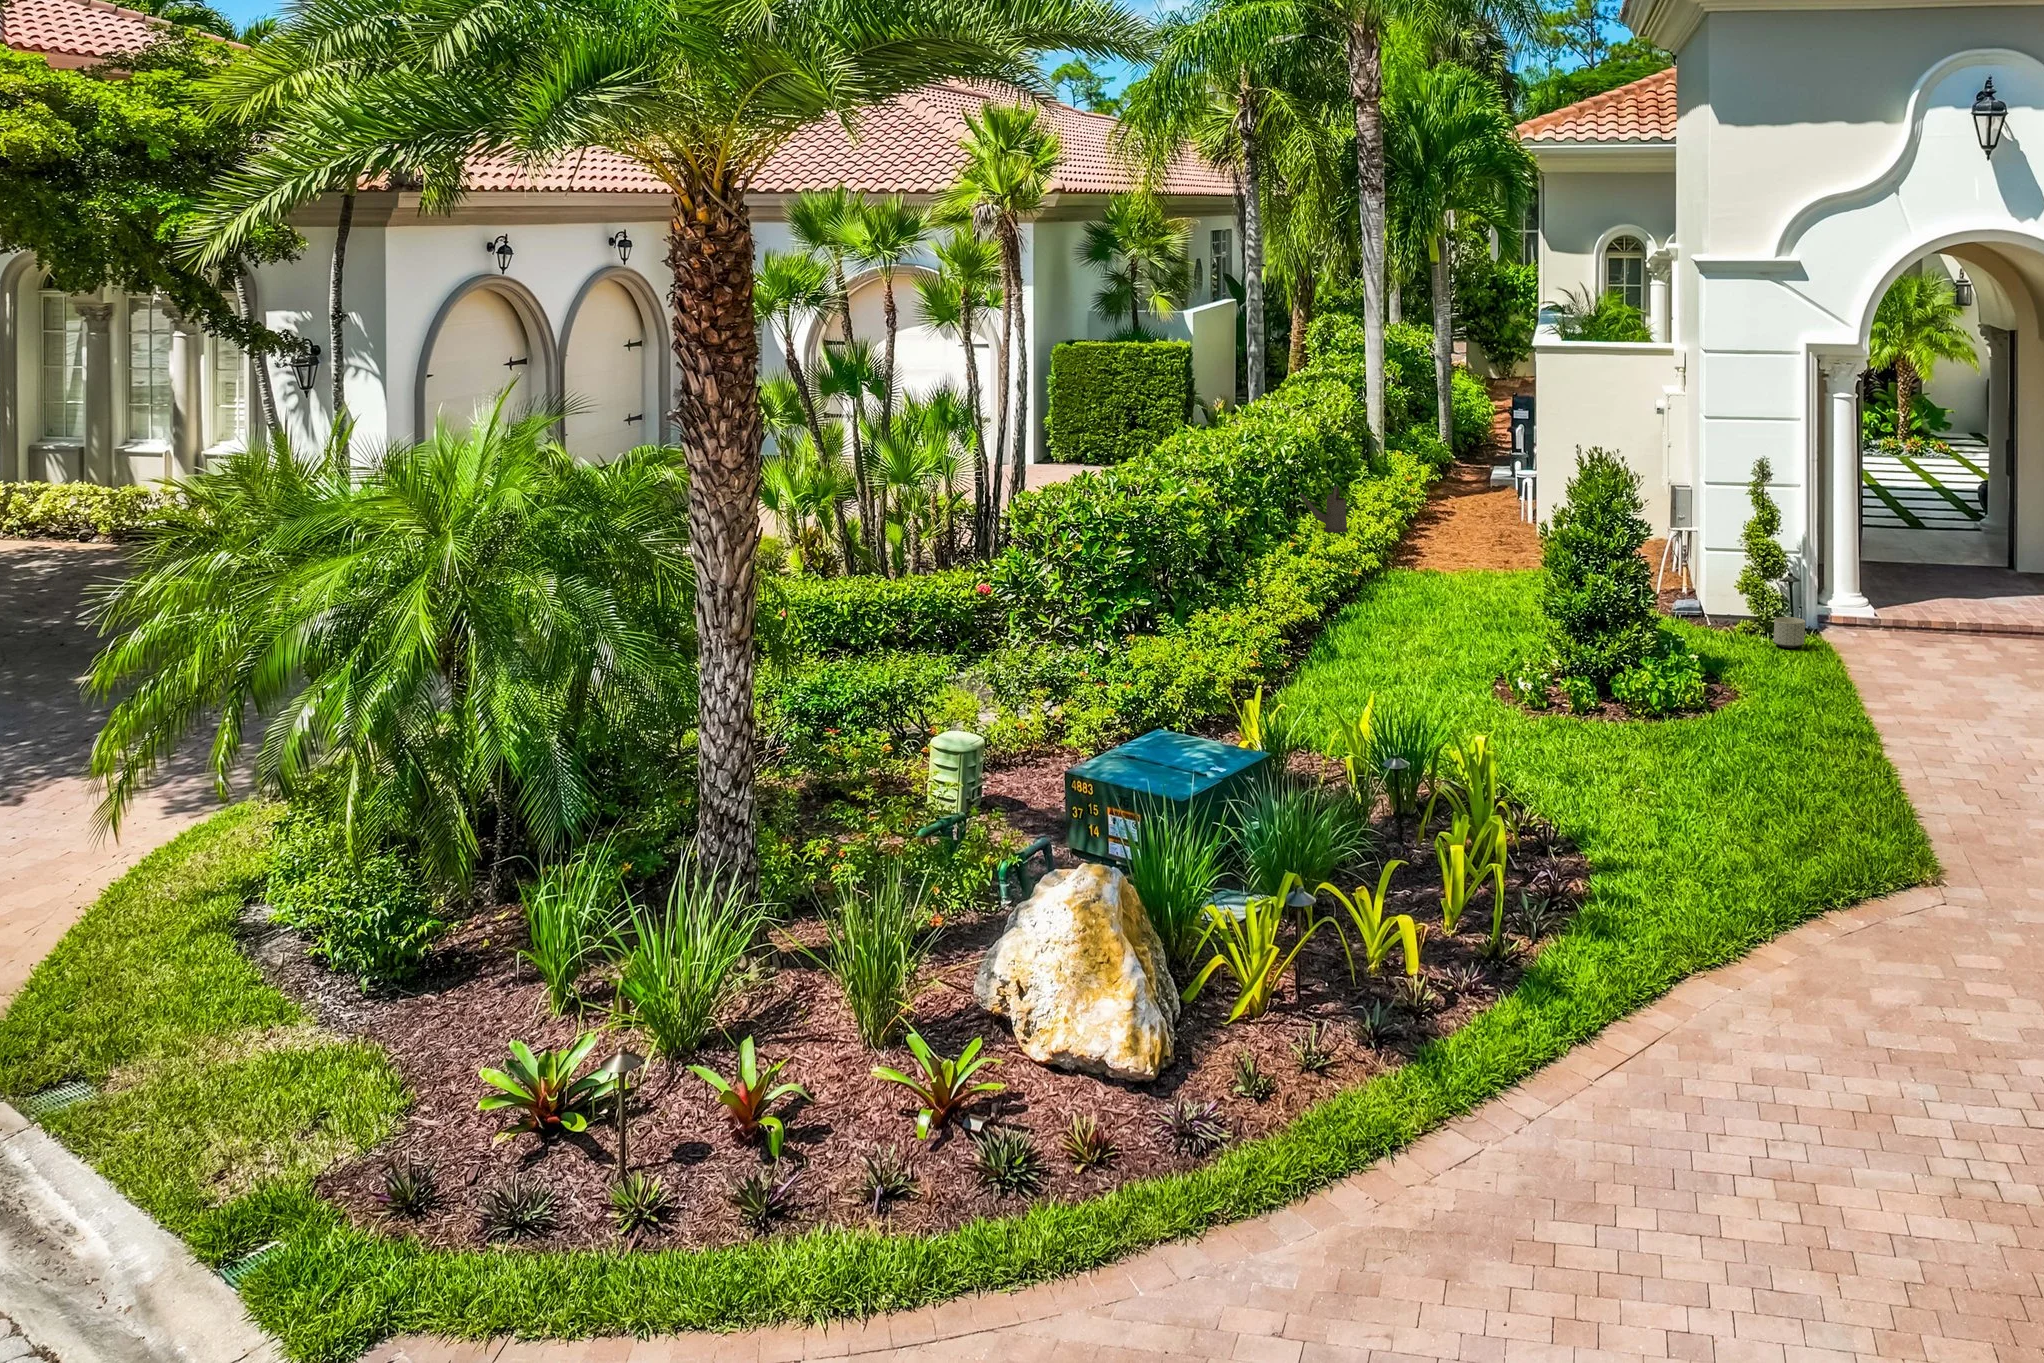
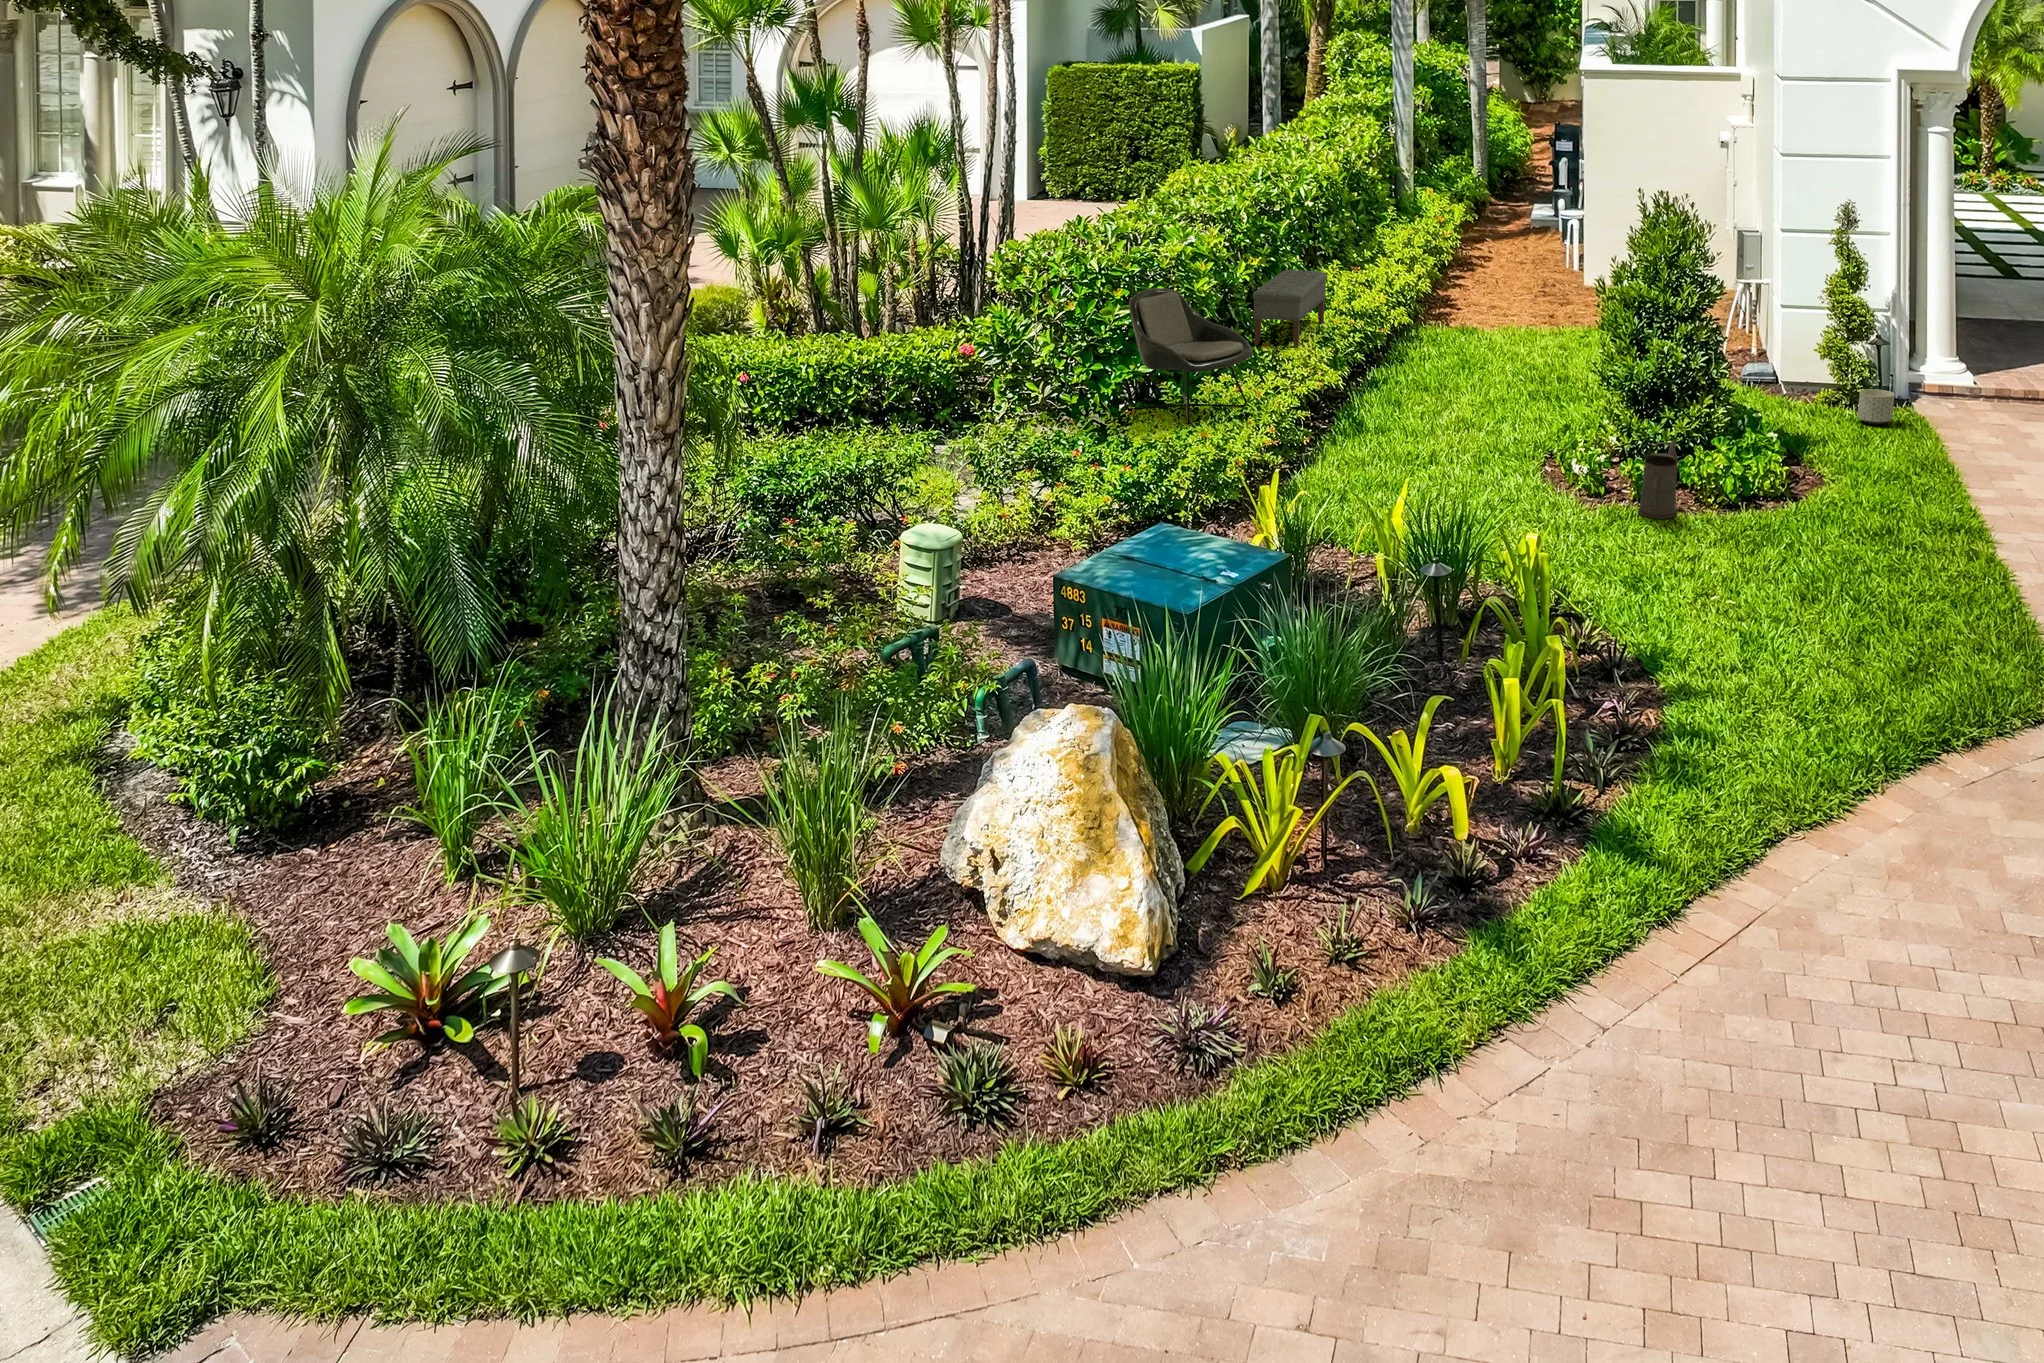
watering can: present [1300,486,1354,532] -> present [1638,440,1678,519]
bench: none [1237,519,1302,585] -> present [1253,270,1327,348]
lounge chair: none [1125,531,1237,648] -> present [1124,288,1253,424]

